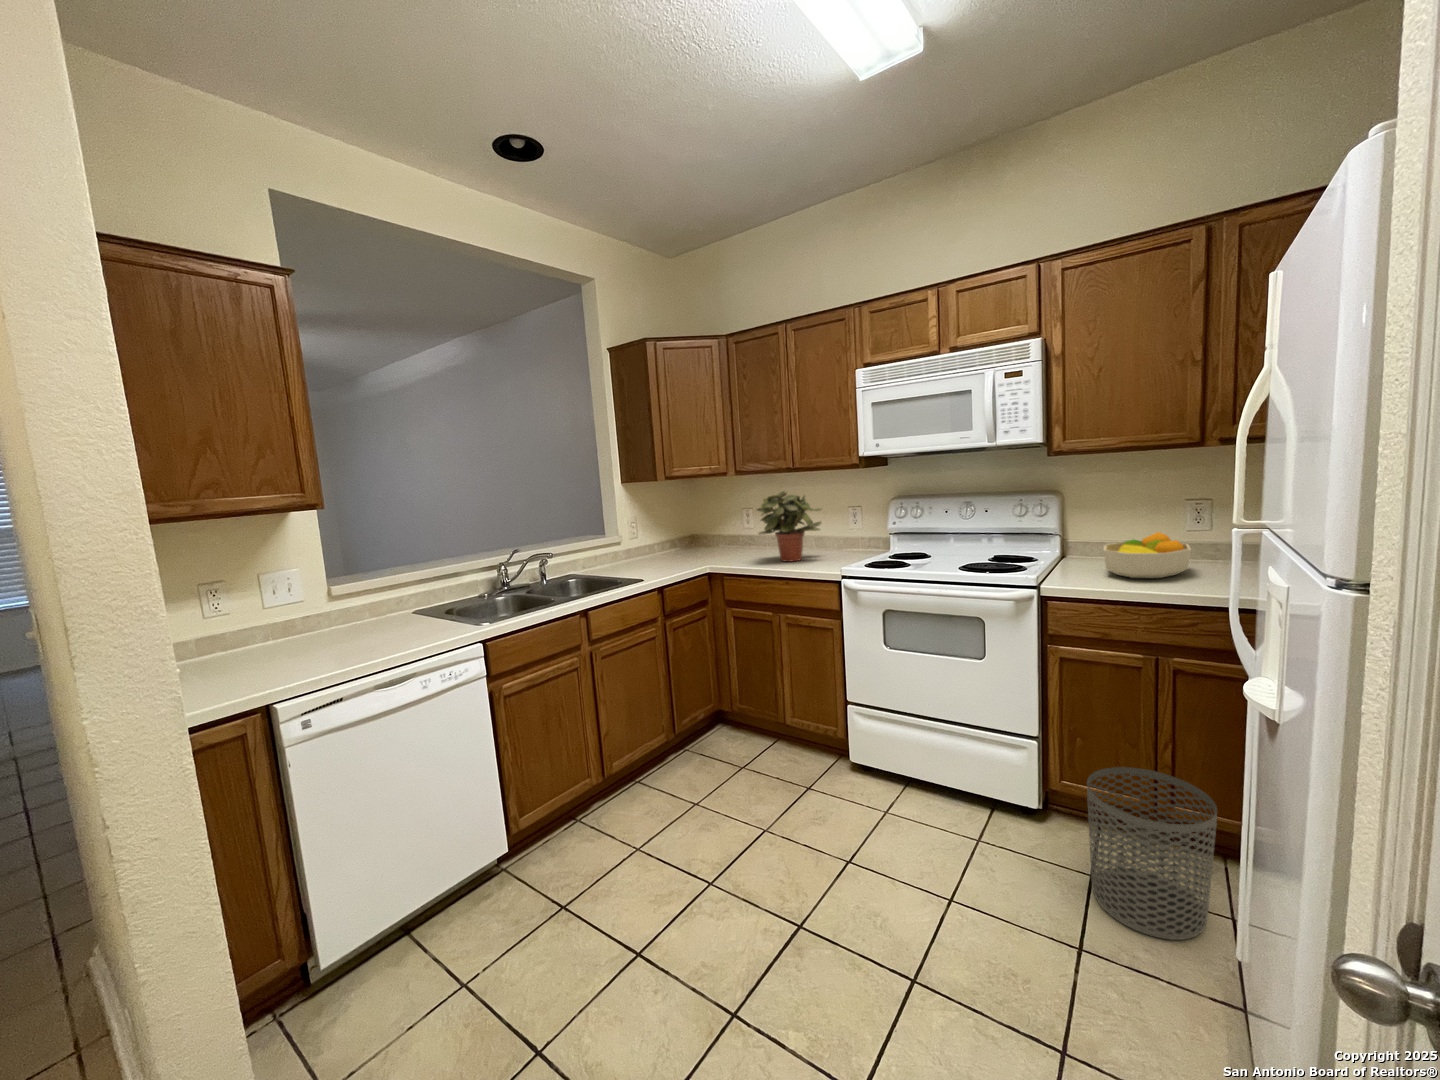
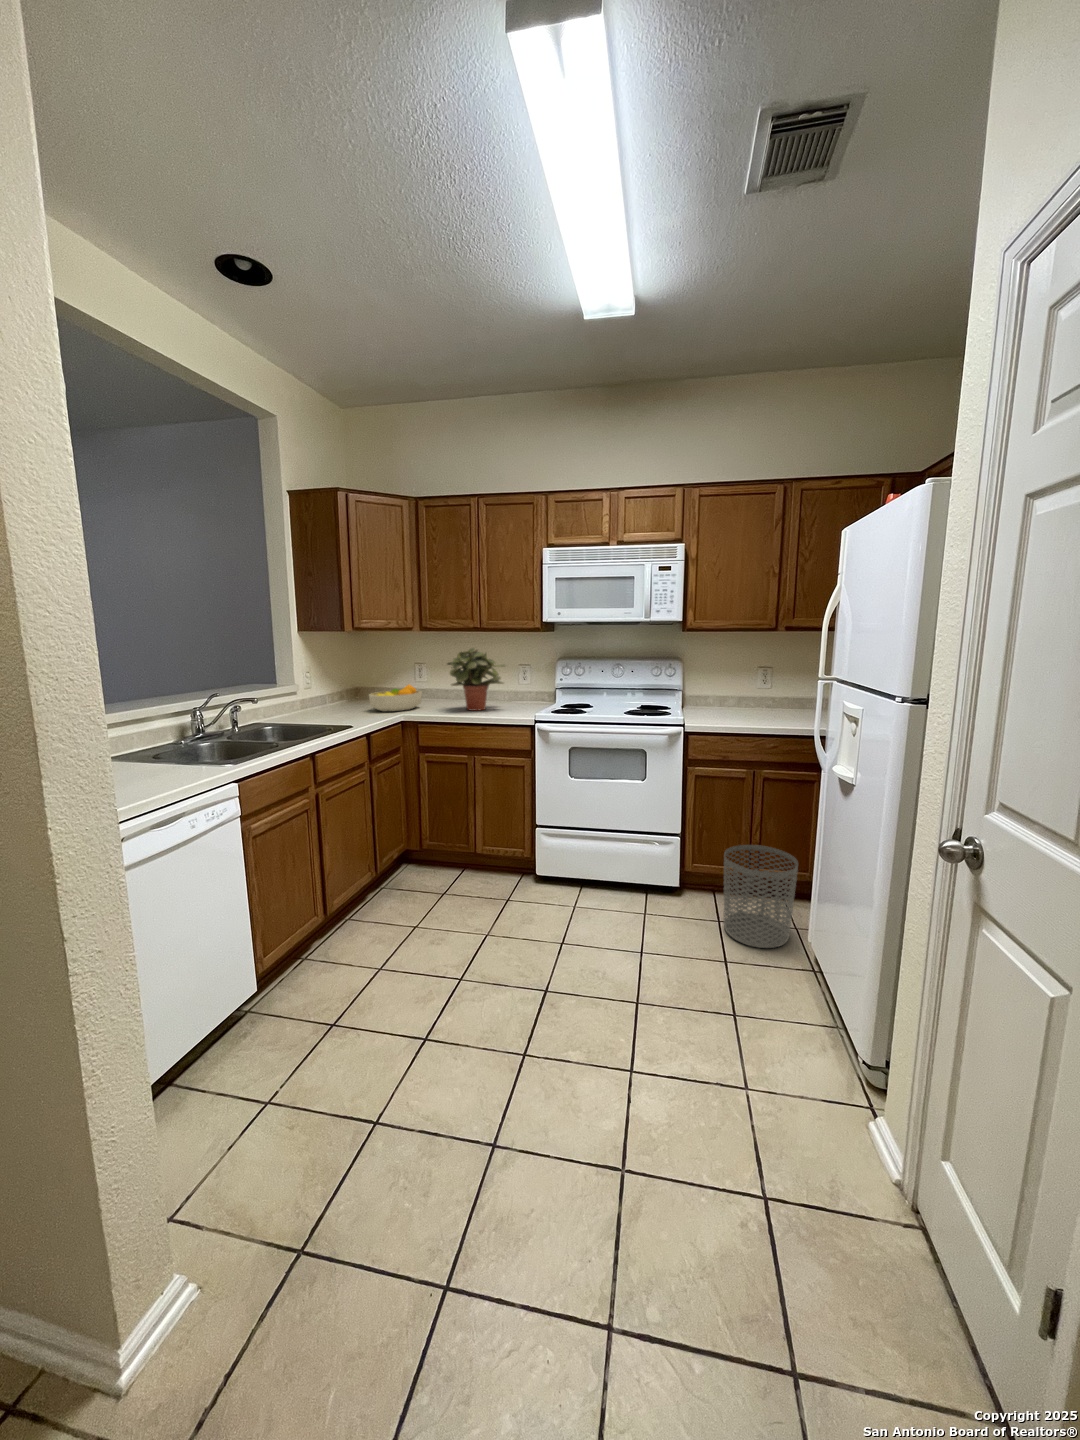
fruit bowl: present [1104,532,1191,578] -> present [369,685,422,712]

